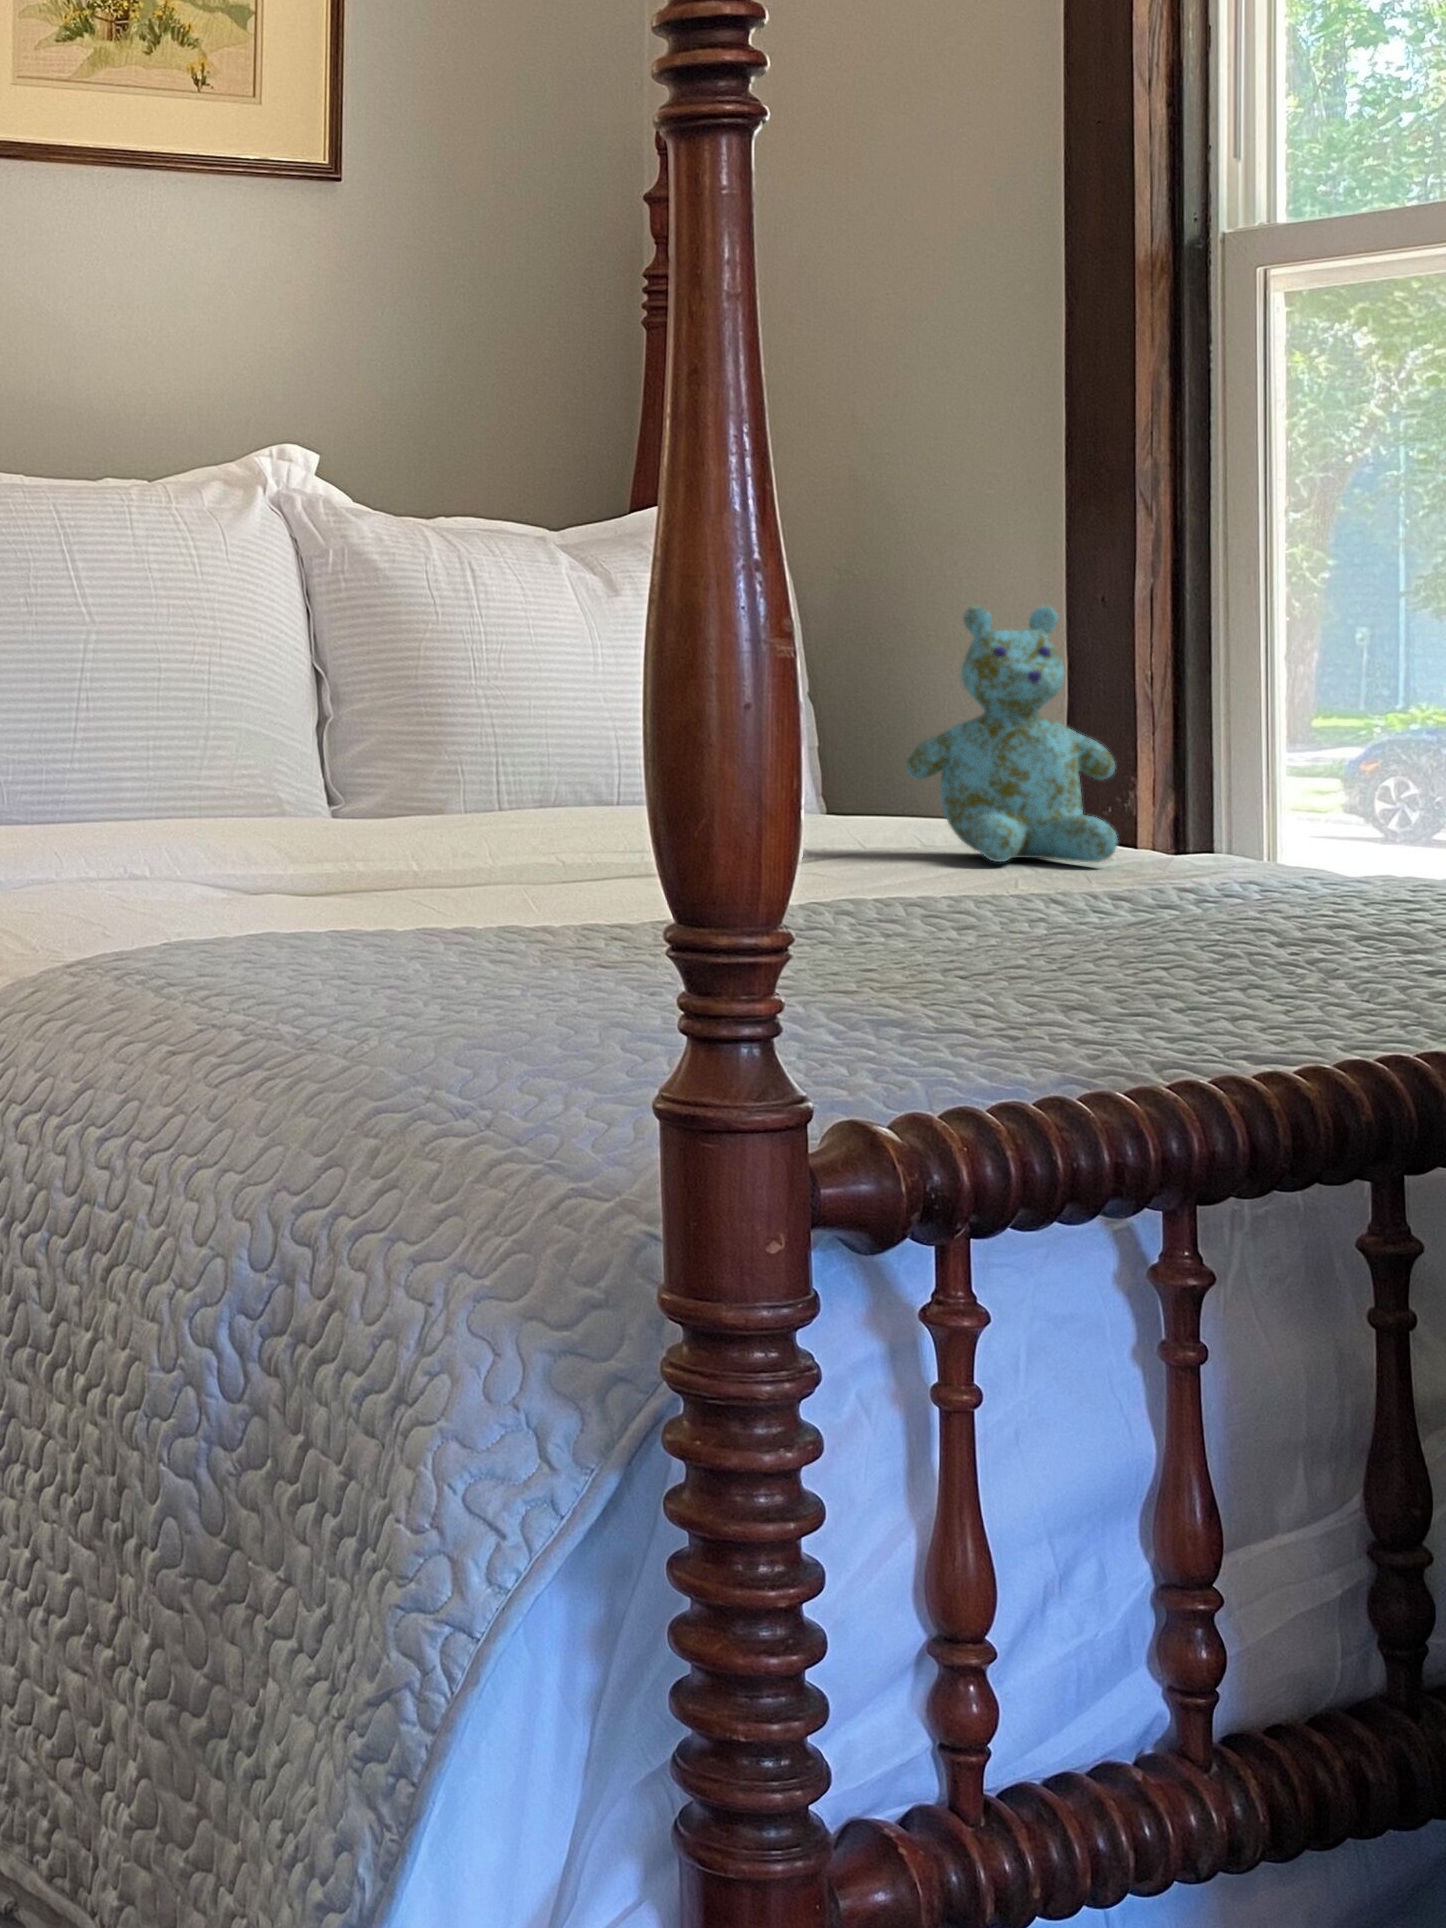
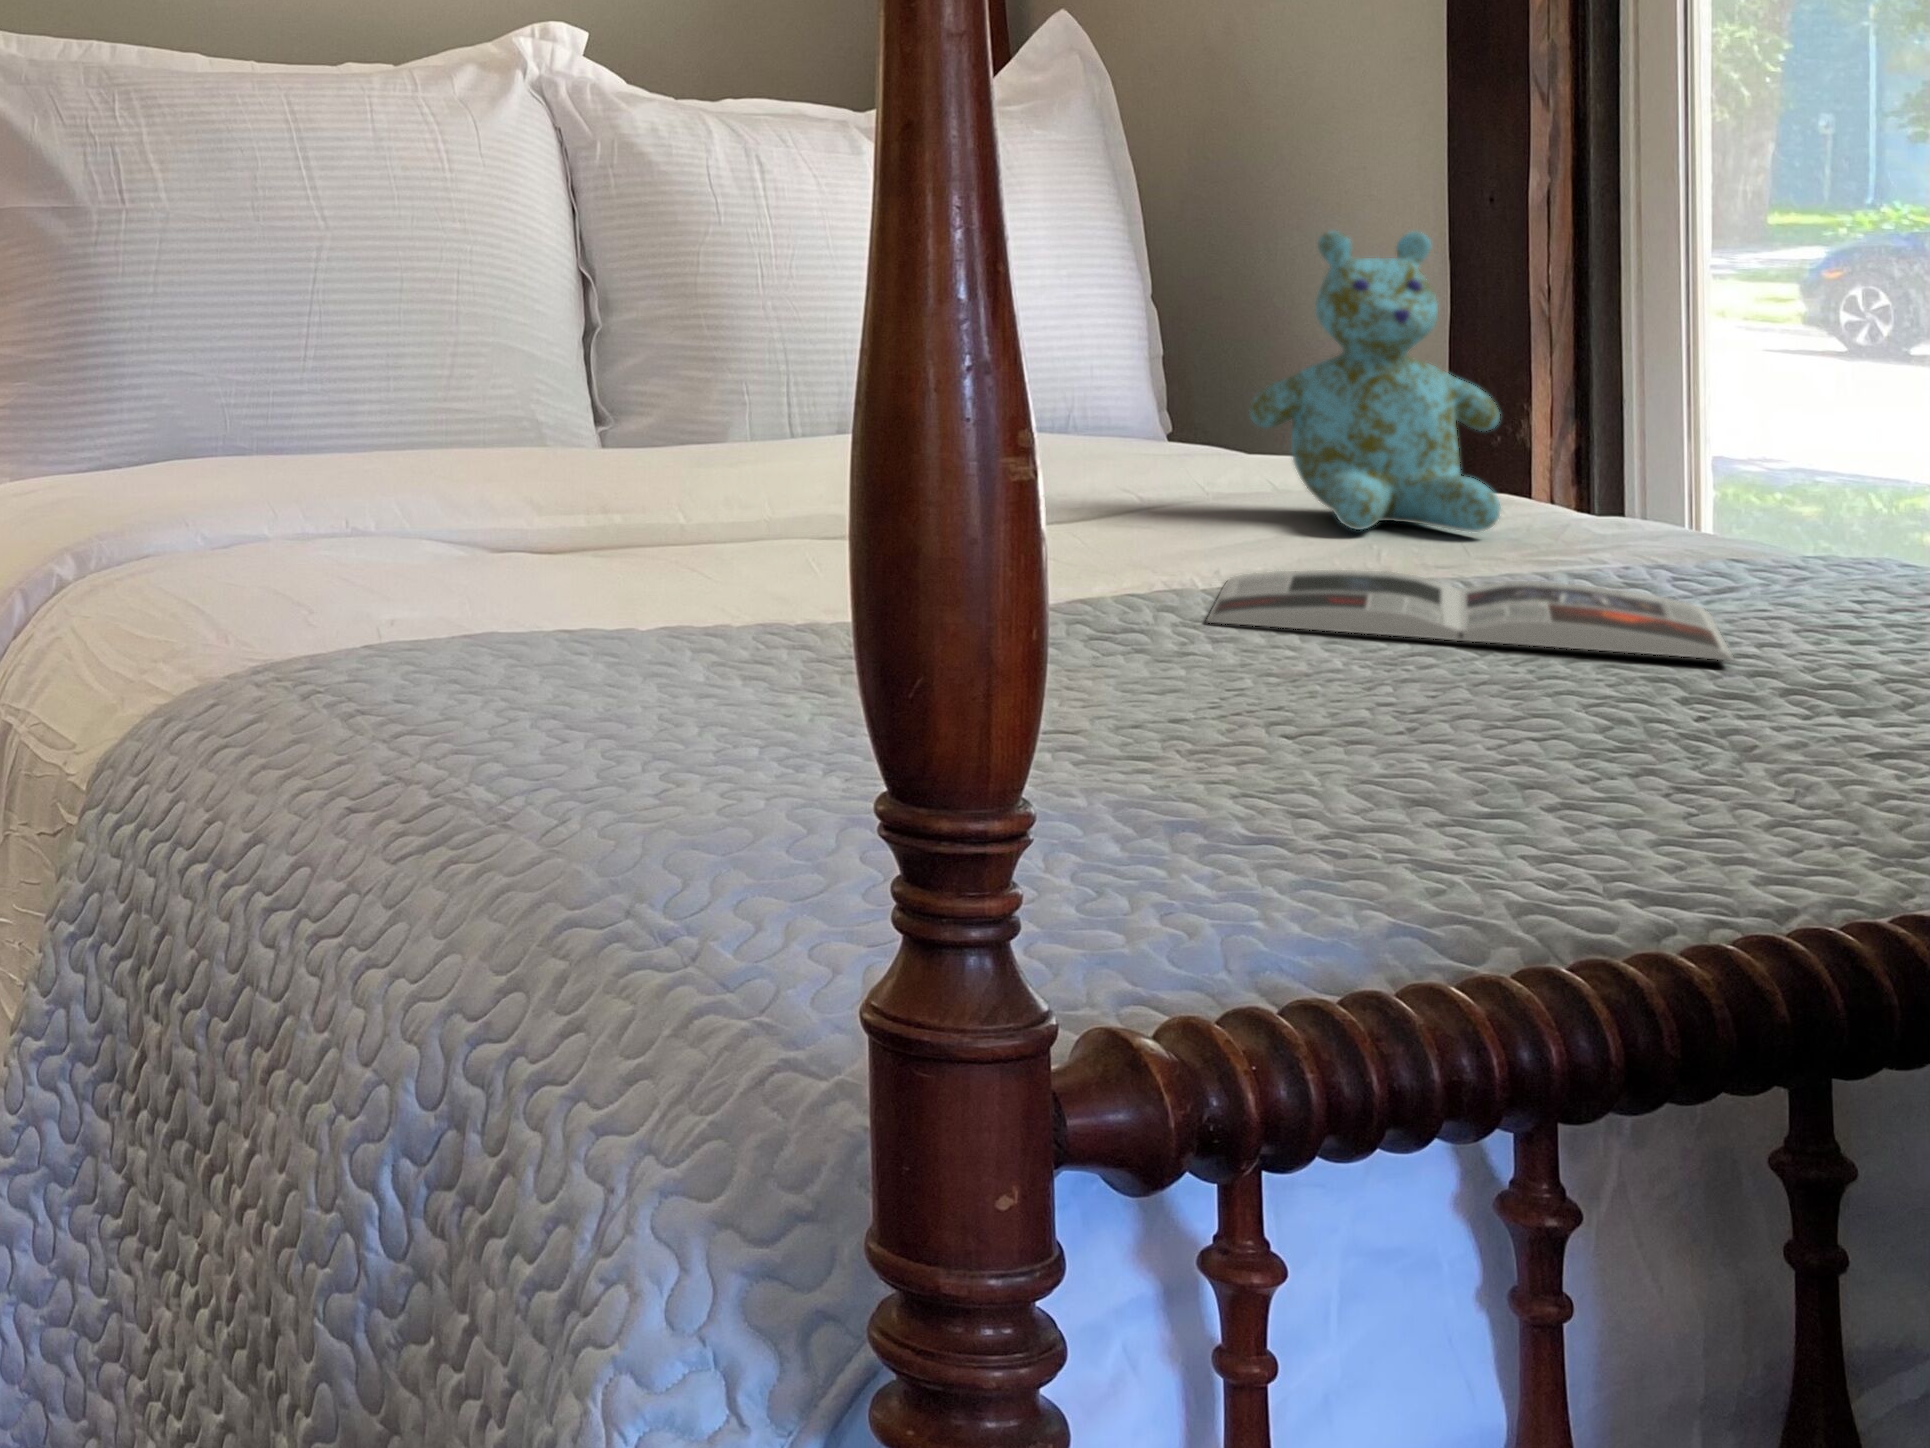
magazine: none [882,879,1316,929] -> present [1207,570,1733,660]

